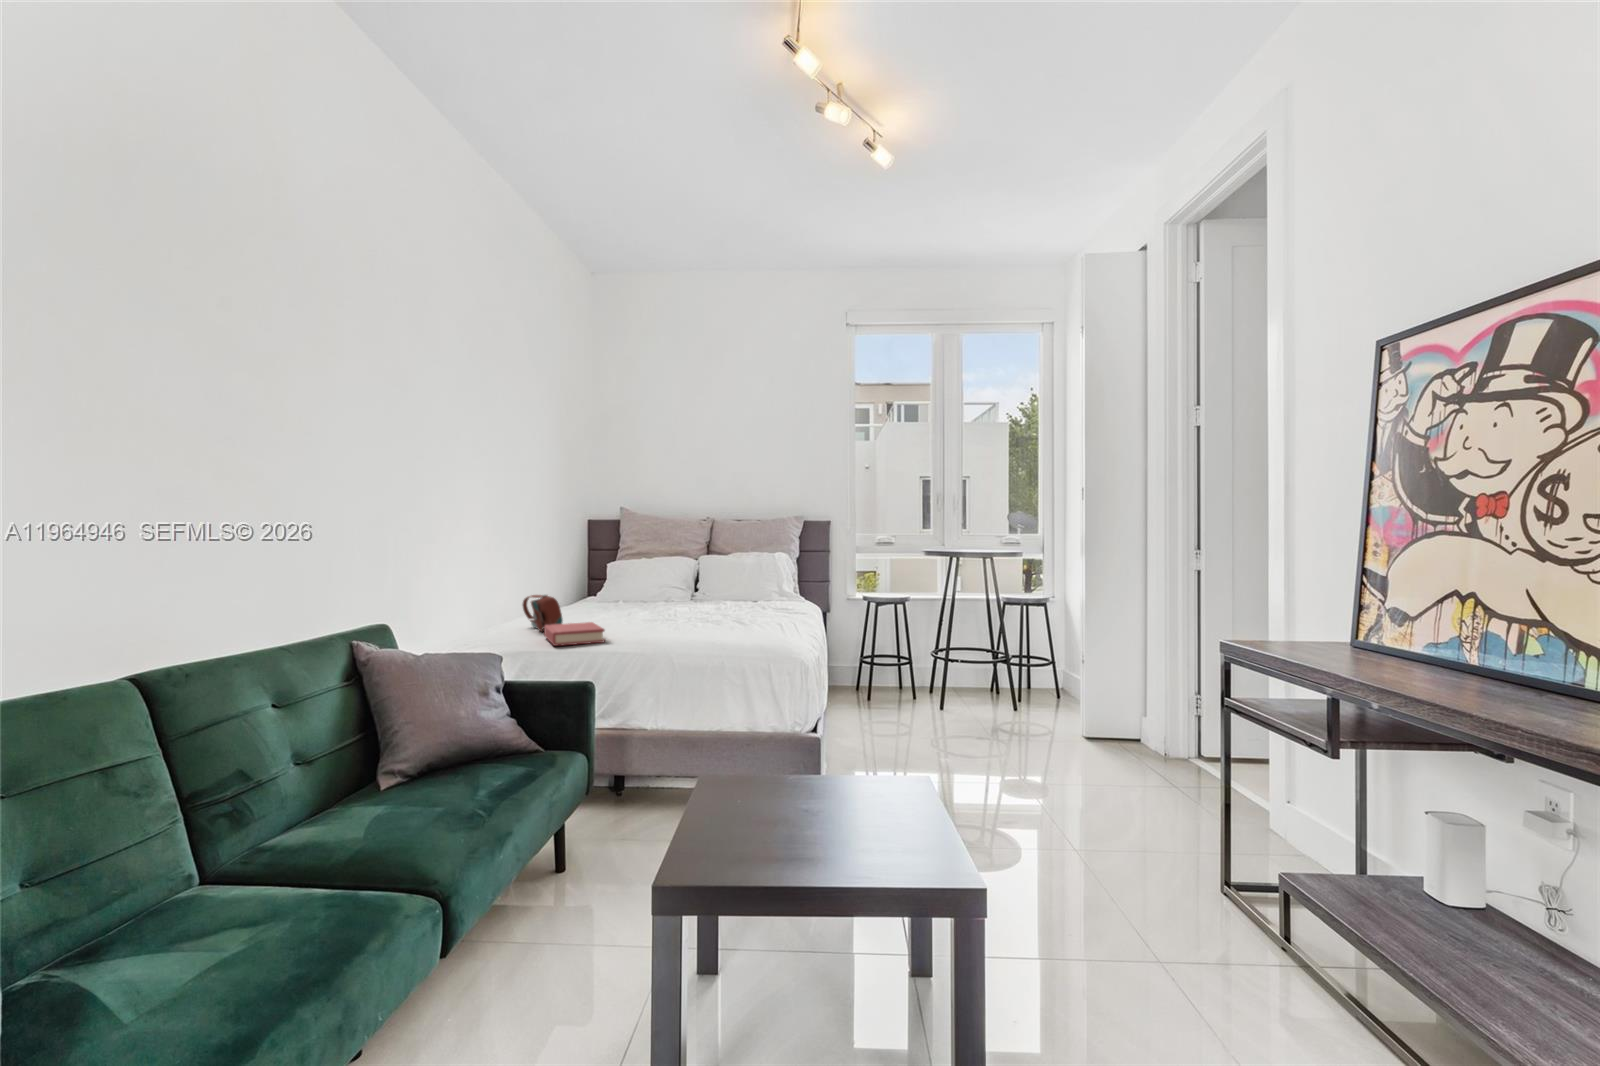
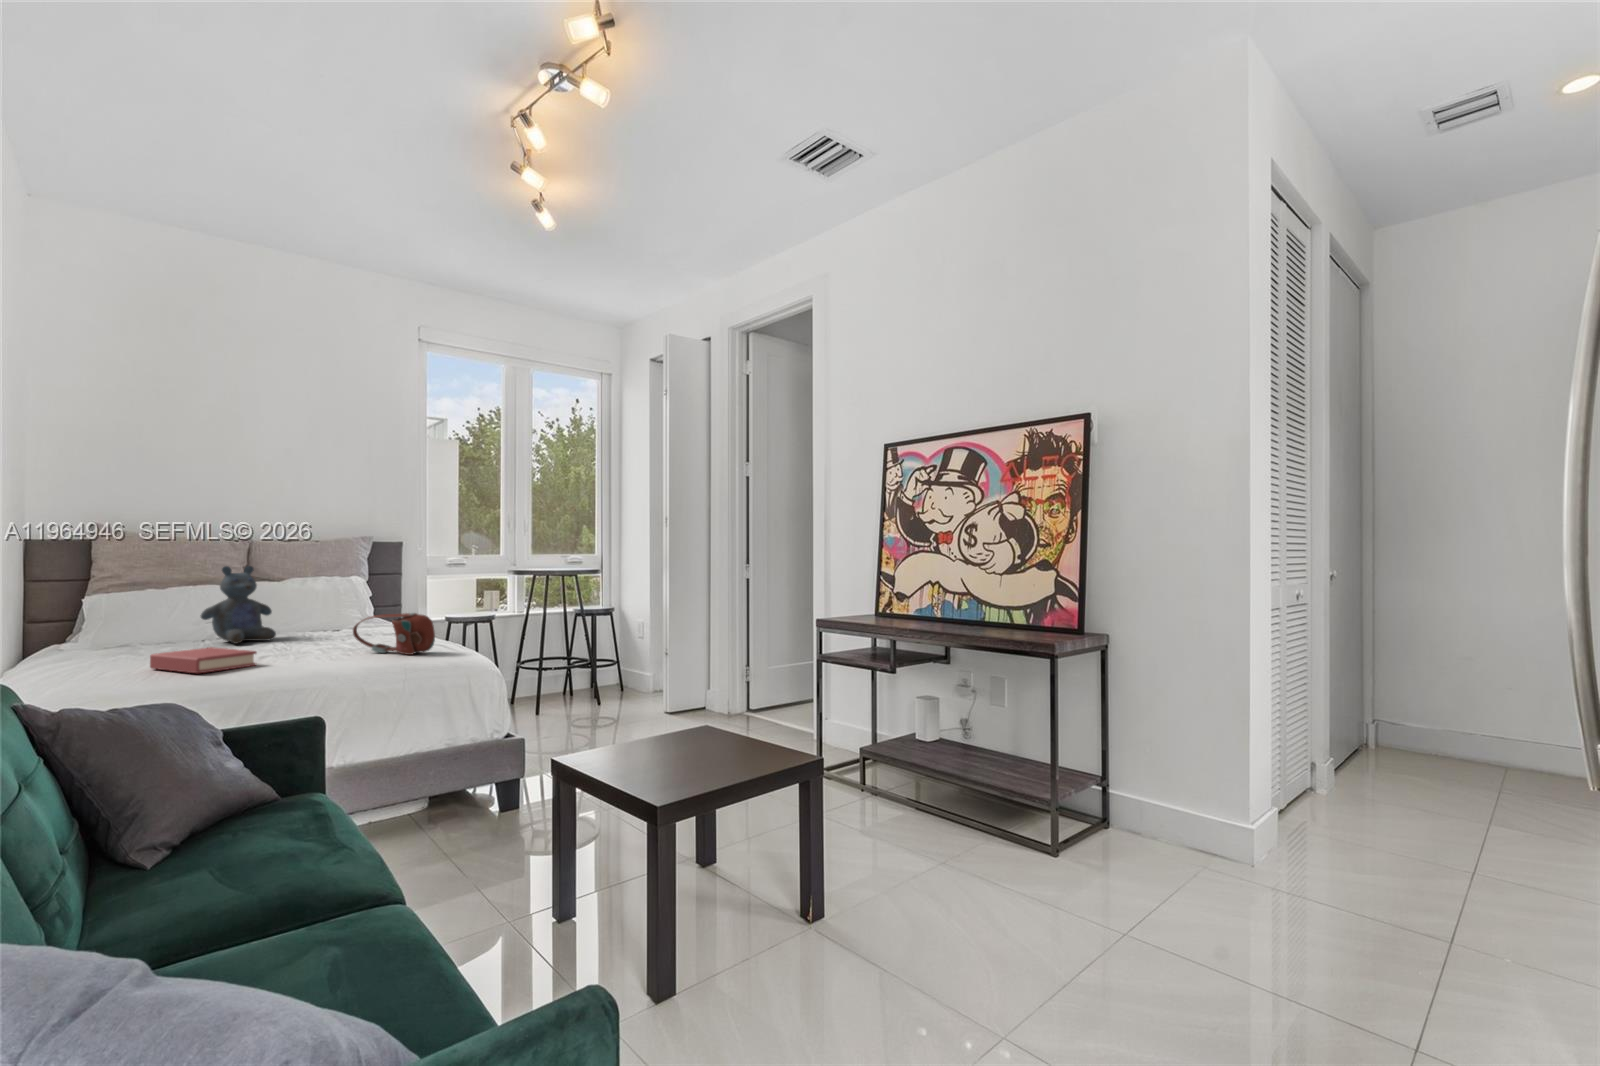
stuffed bear: none [619,549,675,619] -> present [200,566,276,644]
handbag: present [523,595,563,631] -> present [353,613,435,655]

